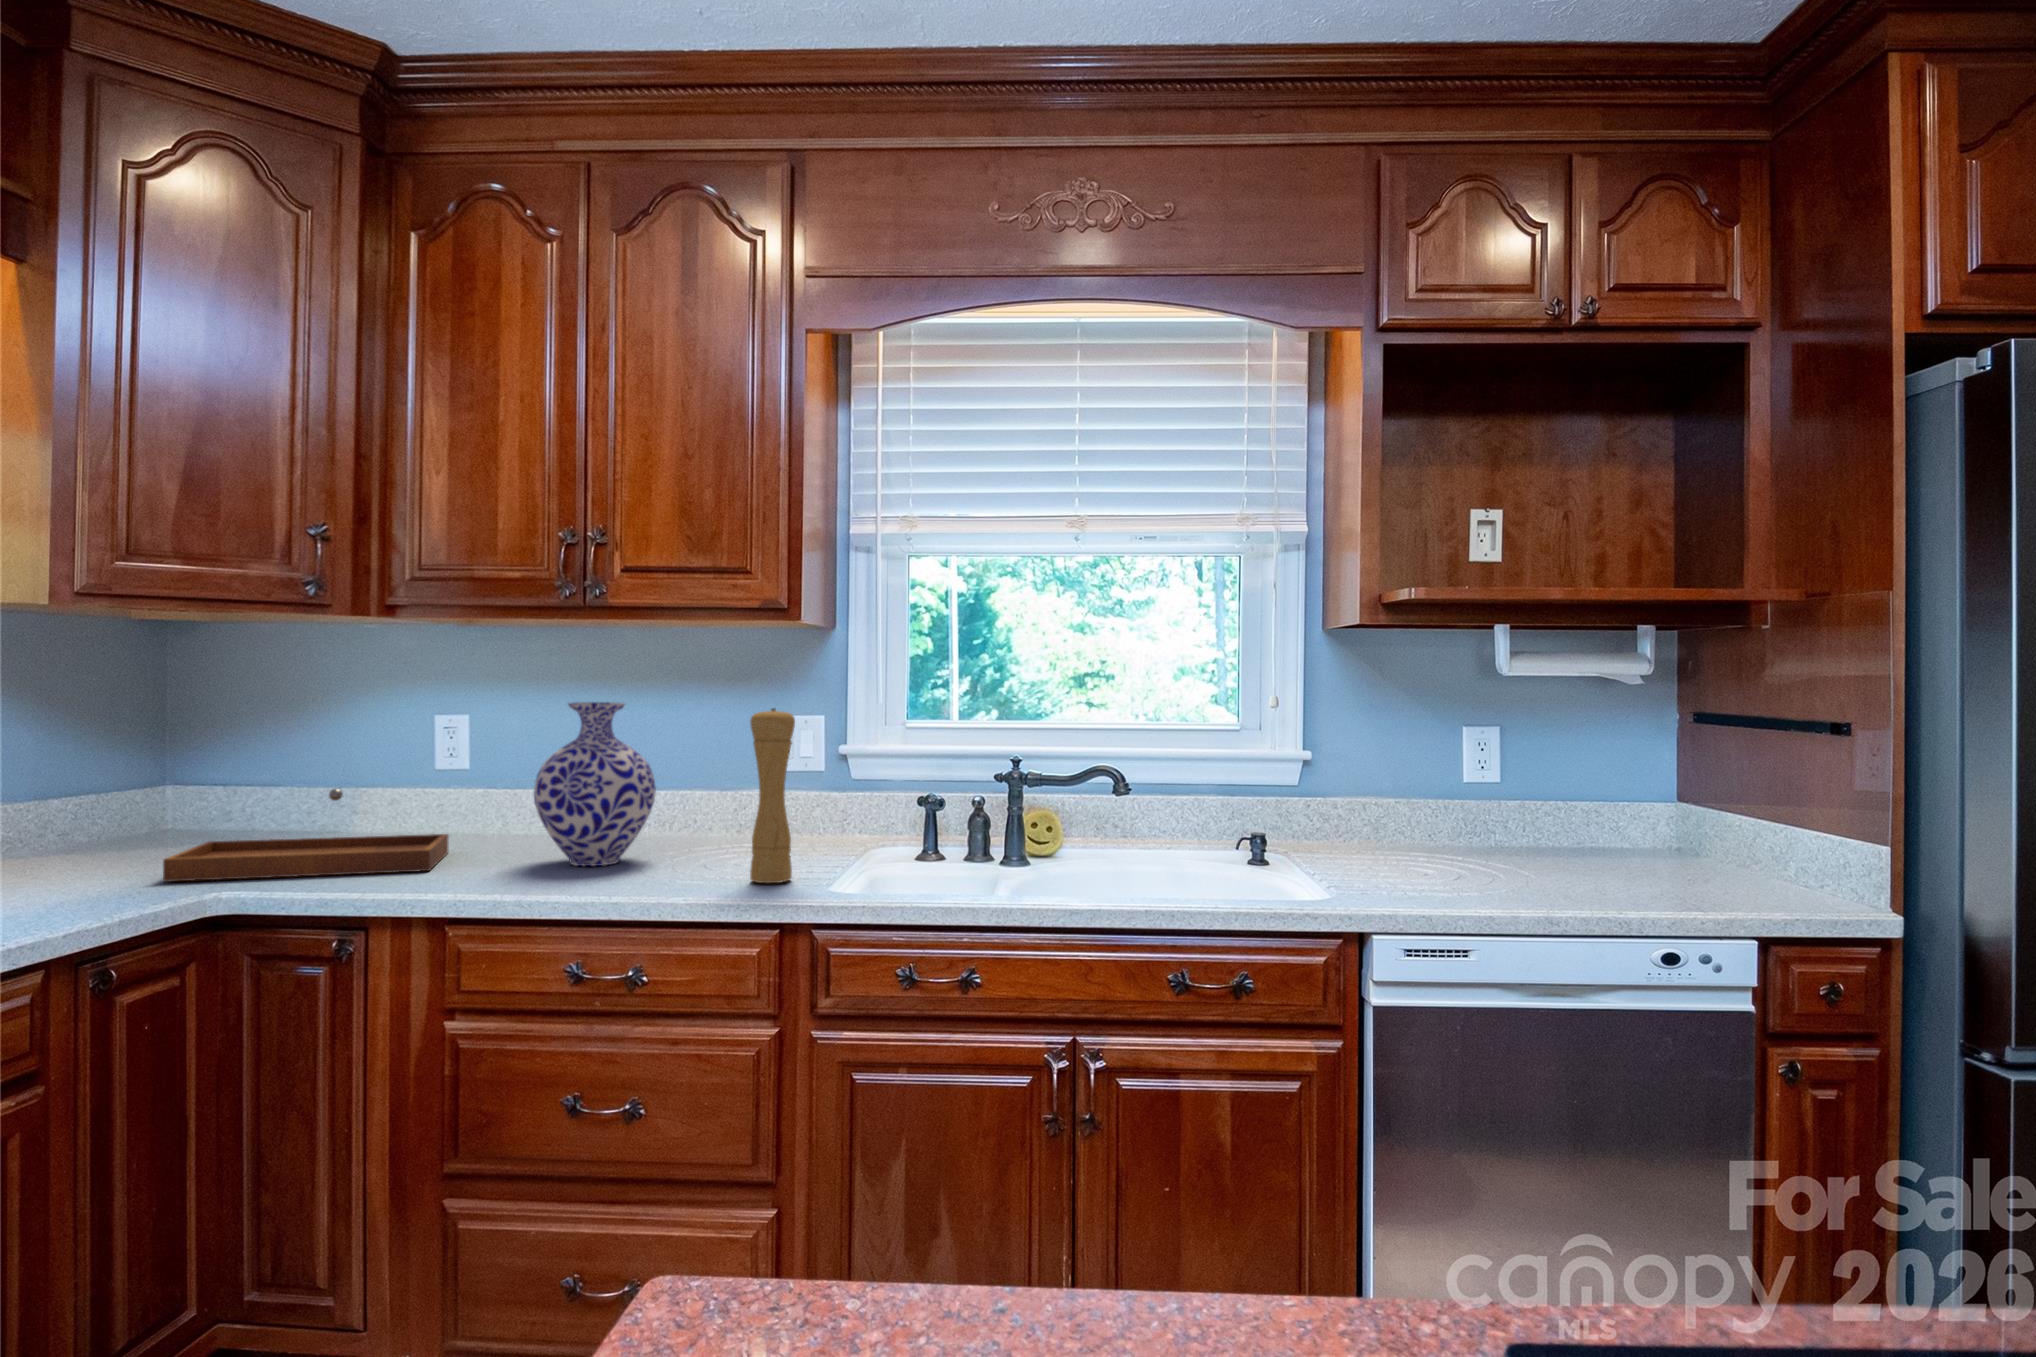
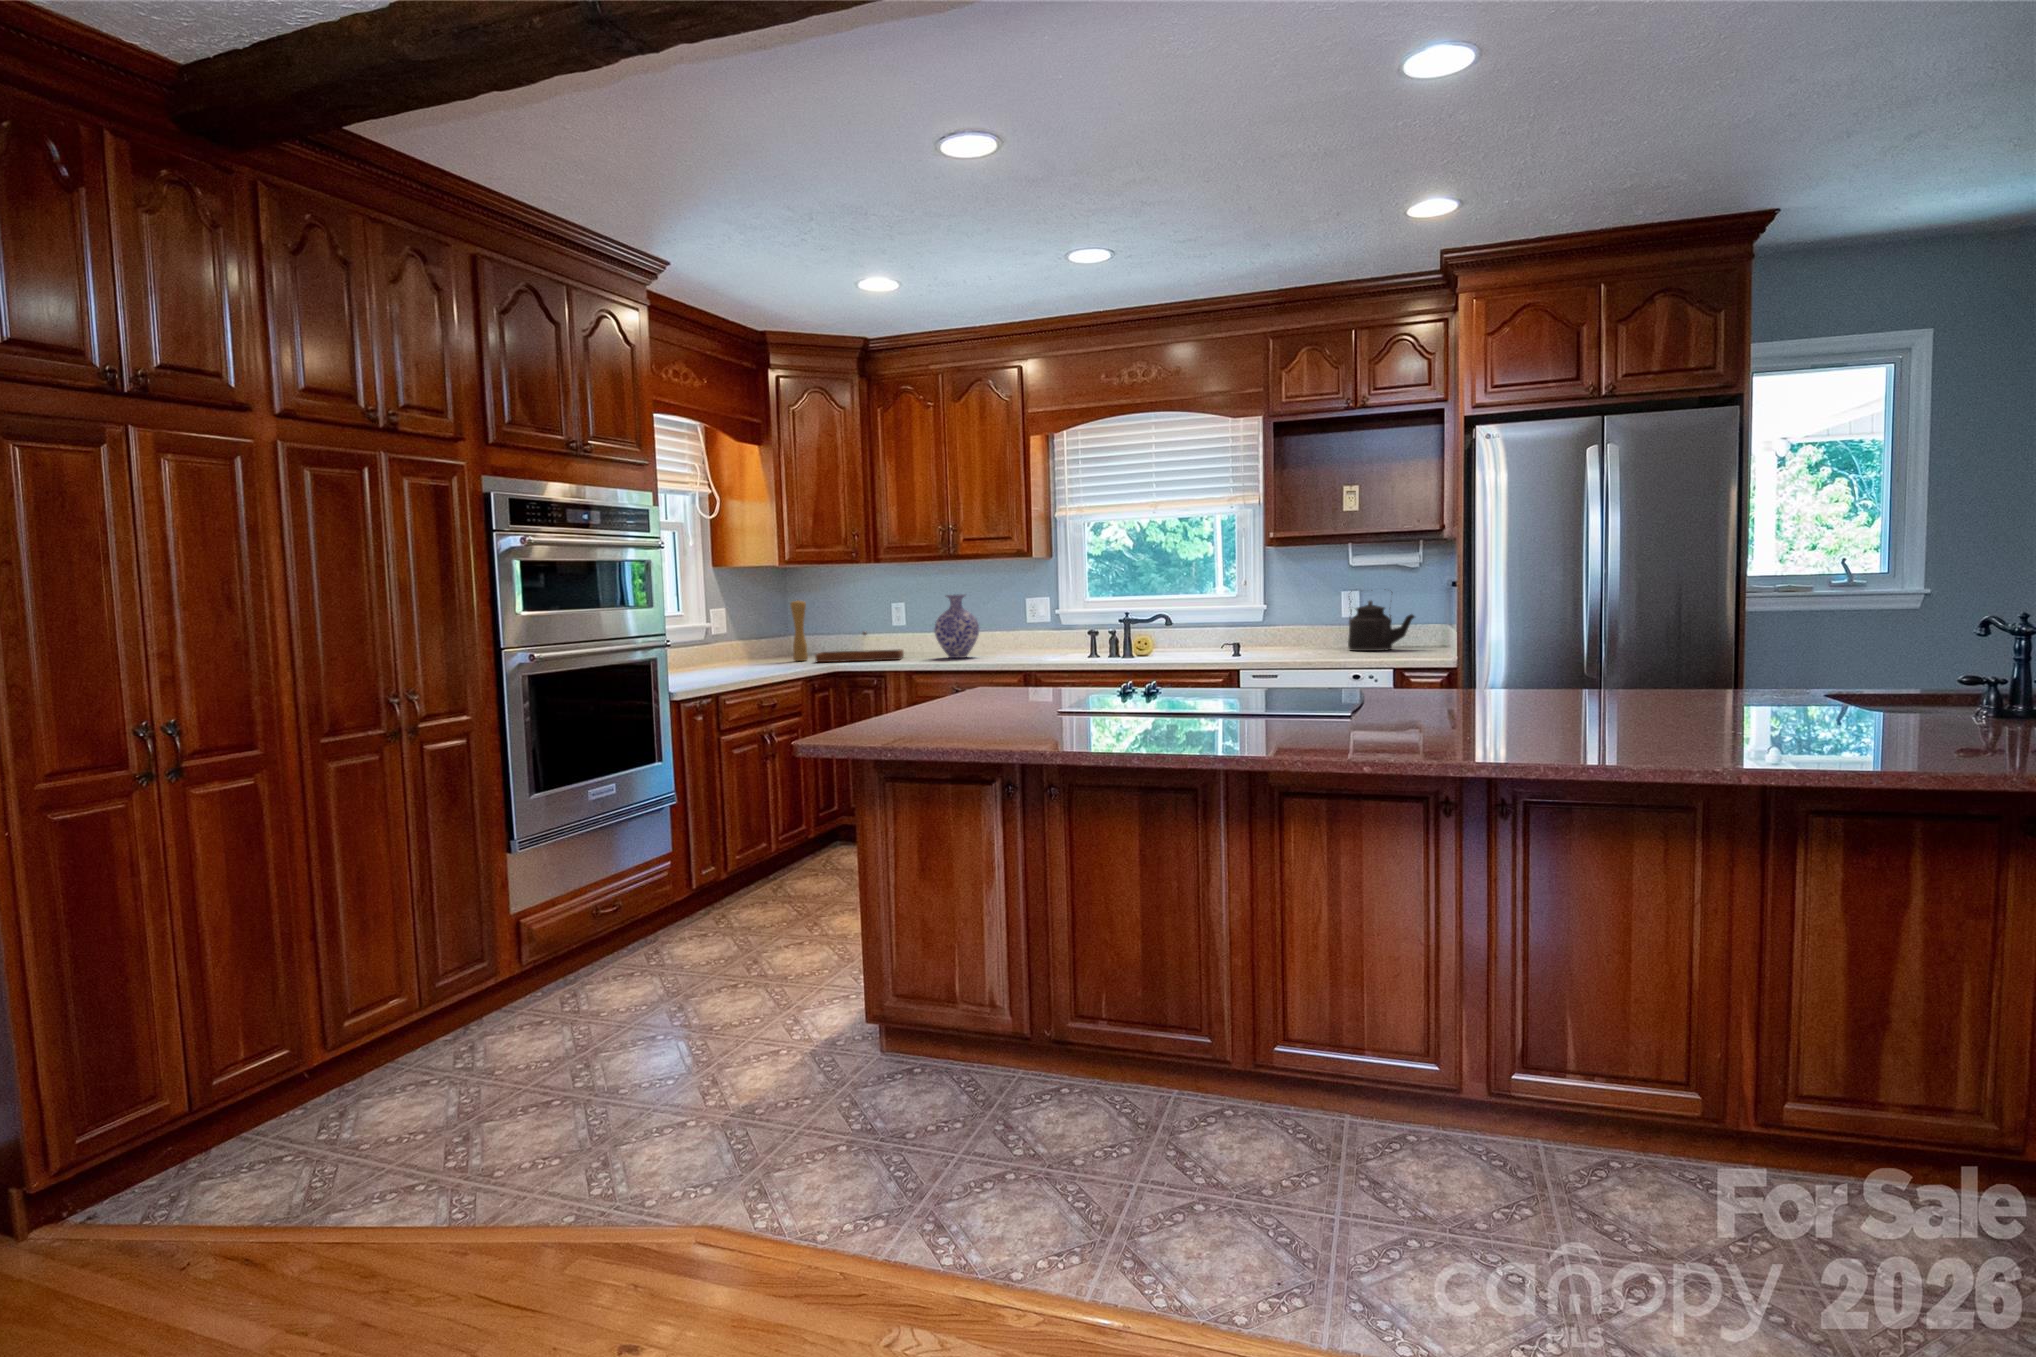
pepper mill: present [750,708,795,883] -> present [790,600,808,661]
kettle: none [1493,727,1638,863] -> present [1348,591,1415,651]

